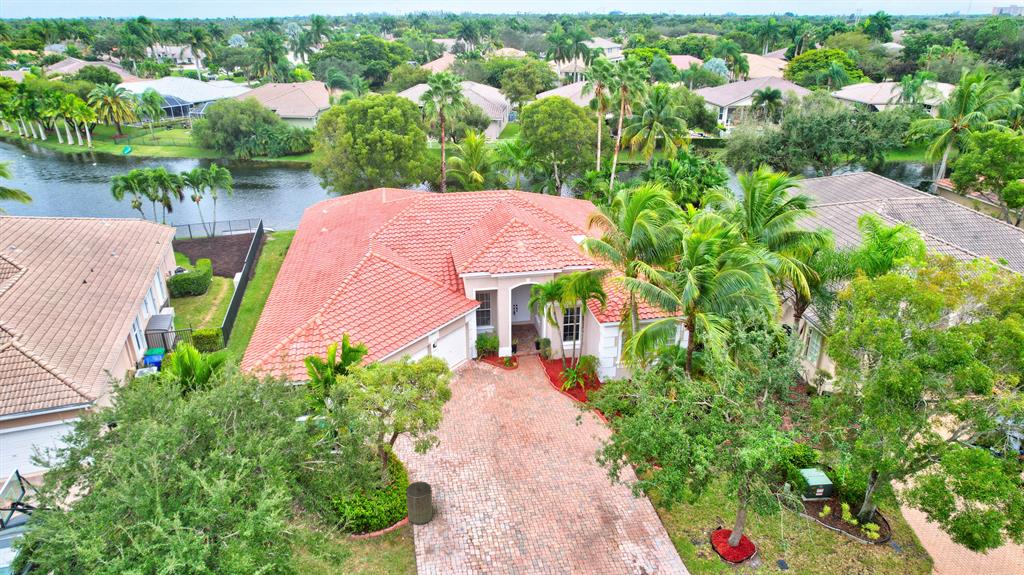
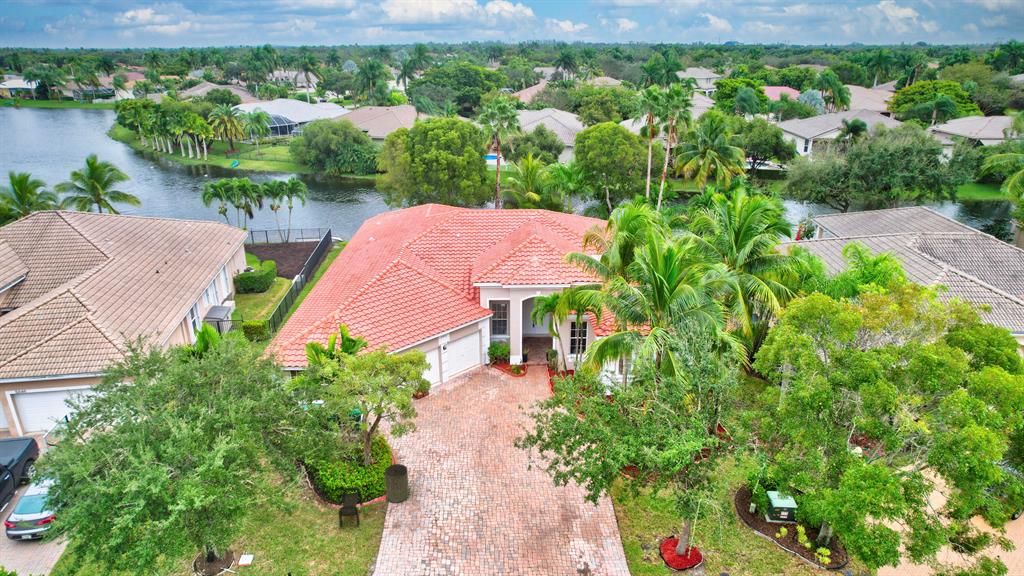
bench: none [362,513,387,559] -> present [339,487,362,526]

